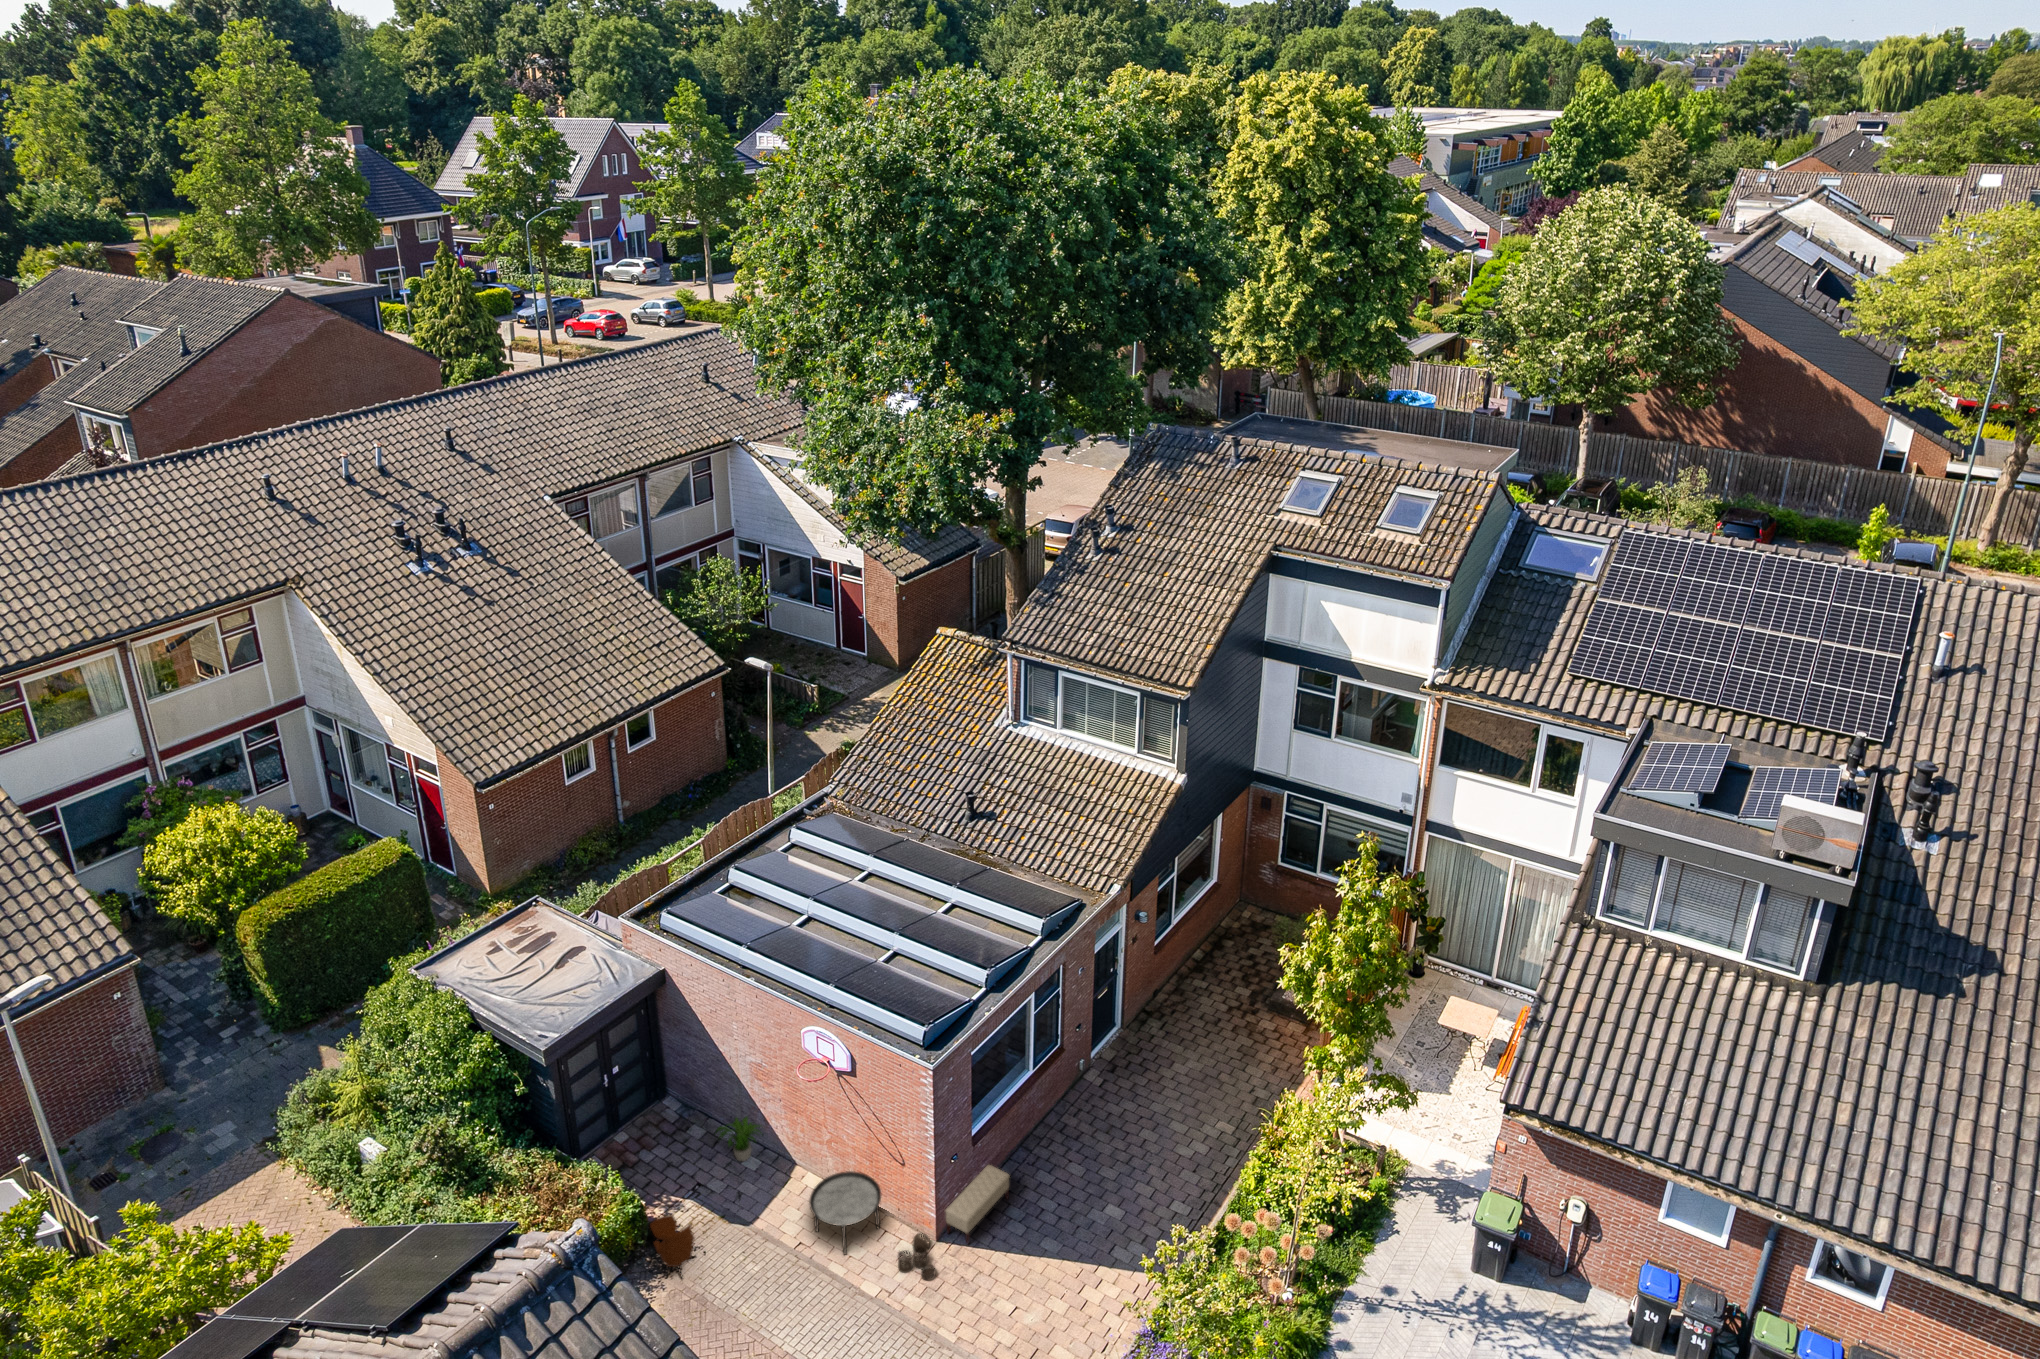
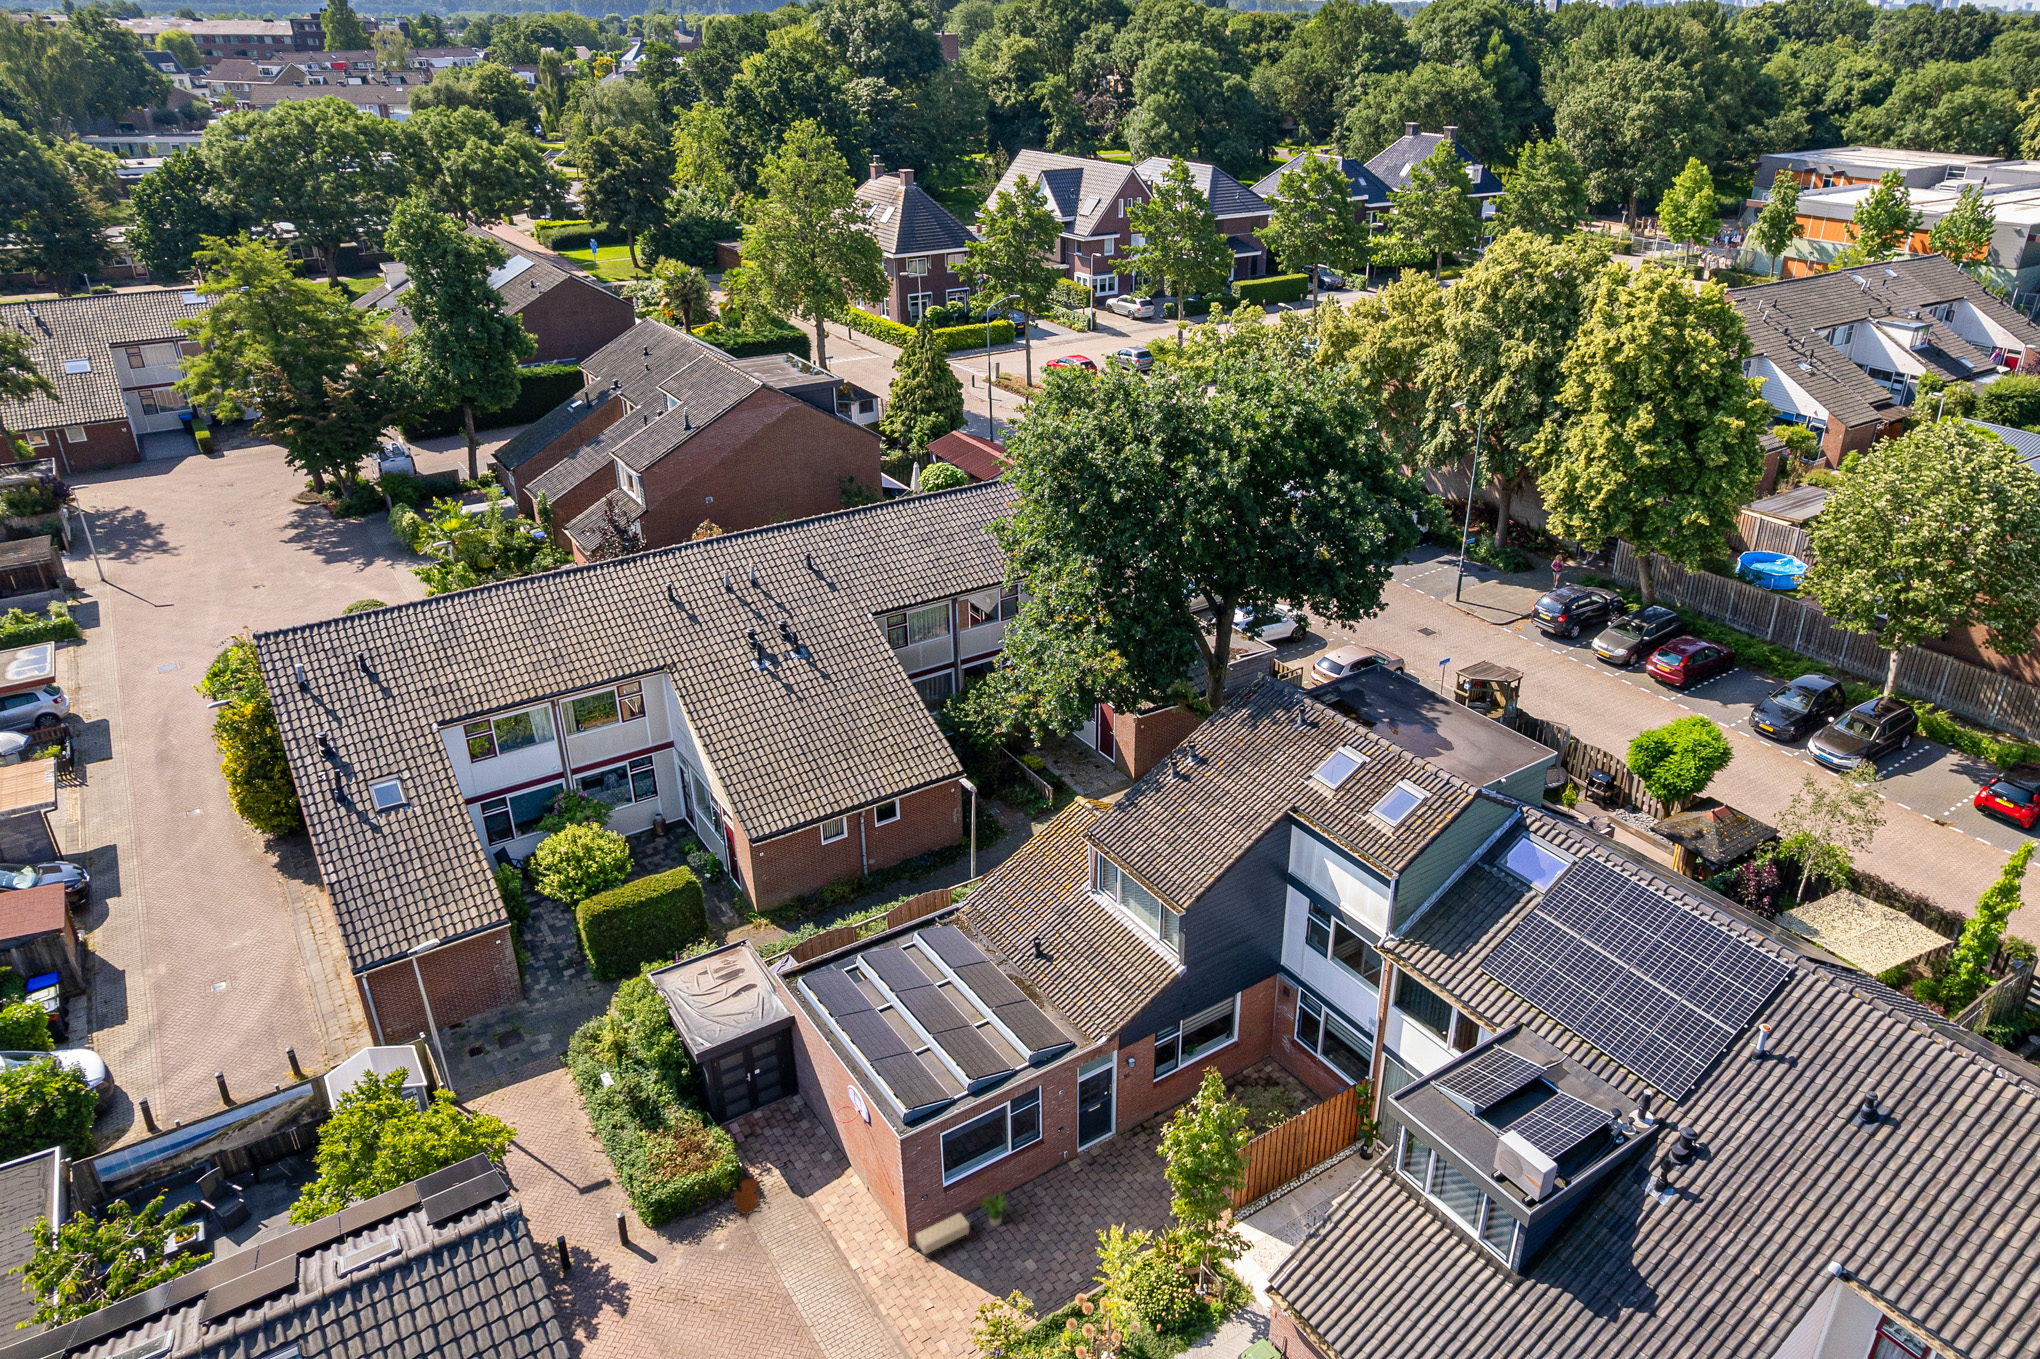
potted plant: present [716,1116,760,1161] -> present [981,1192,1008,1227]
round table: present [809,1171,881,1255] -> none [832,1186,882,1242]
woven basket: present [898,1233,935,1280] -> none [874,1243,902,1277]

